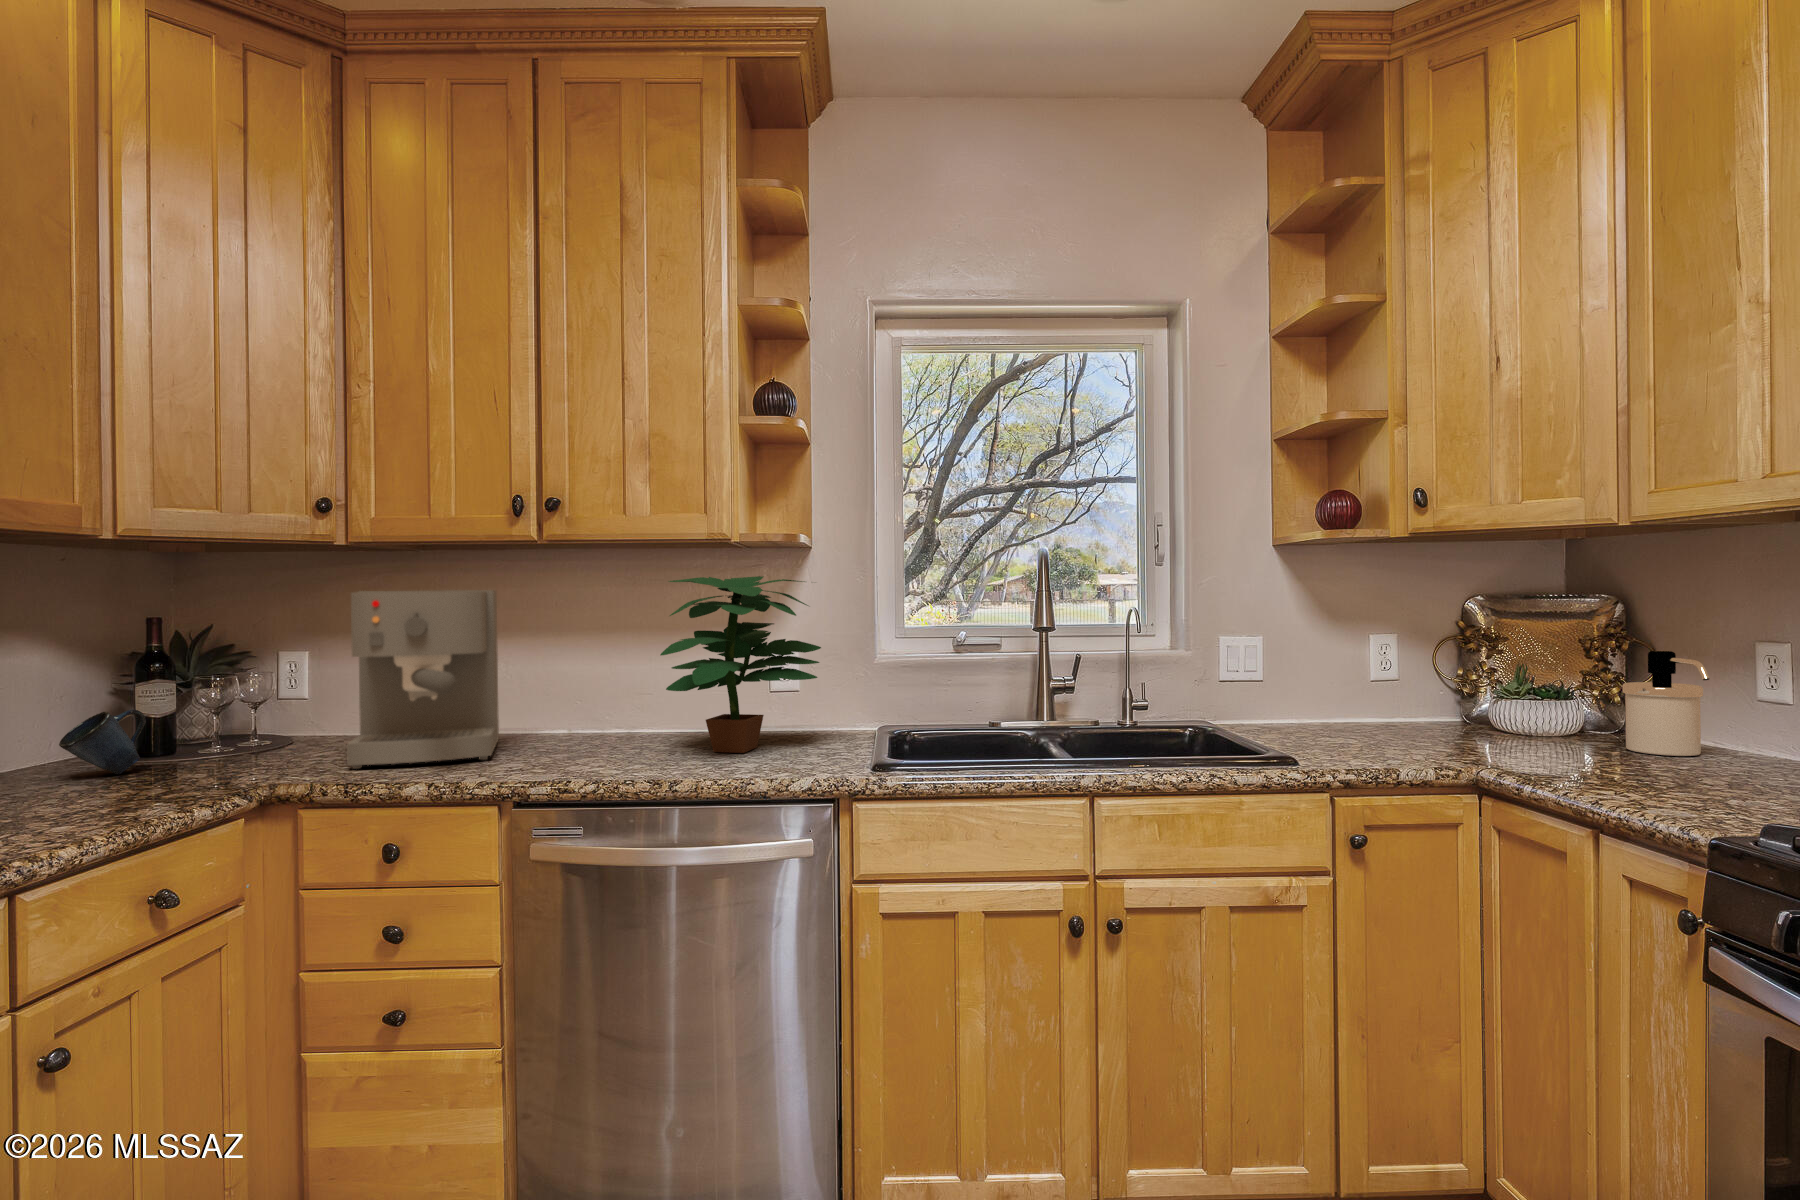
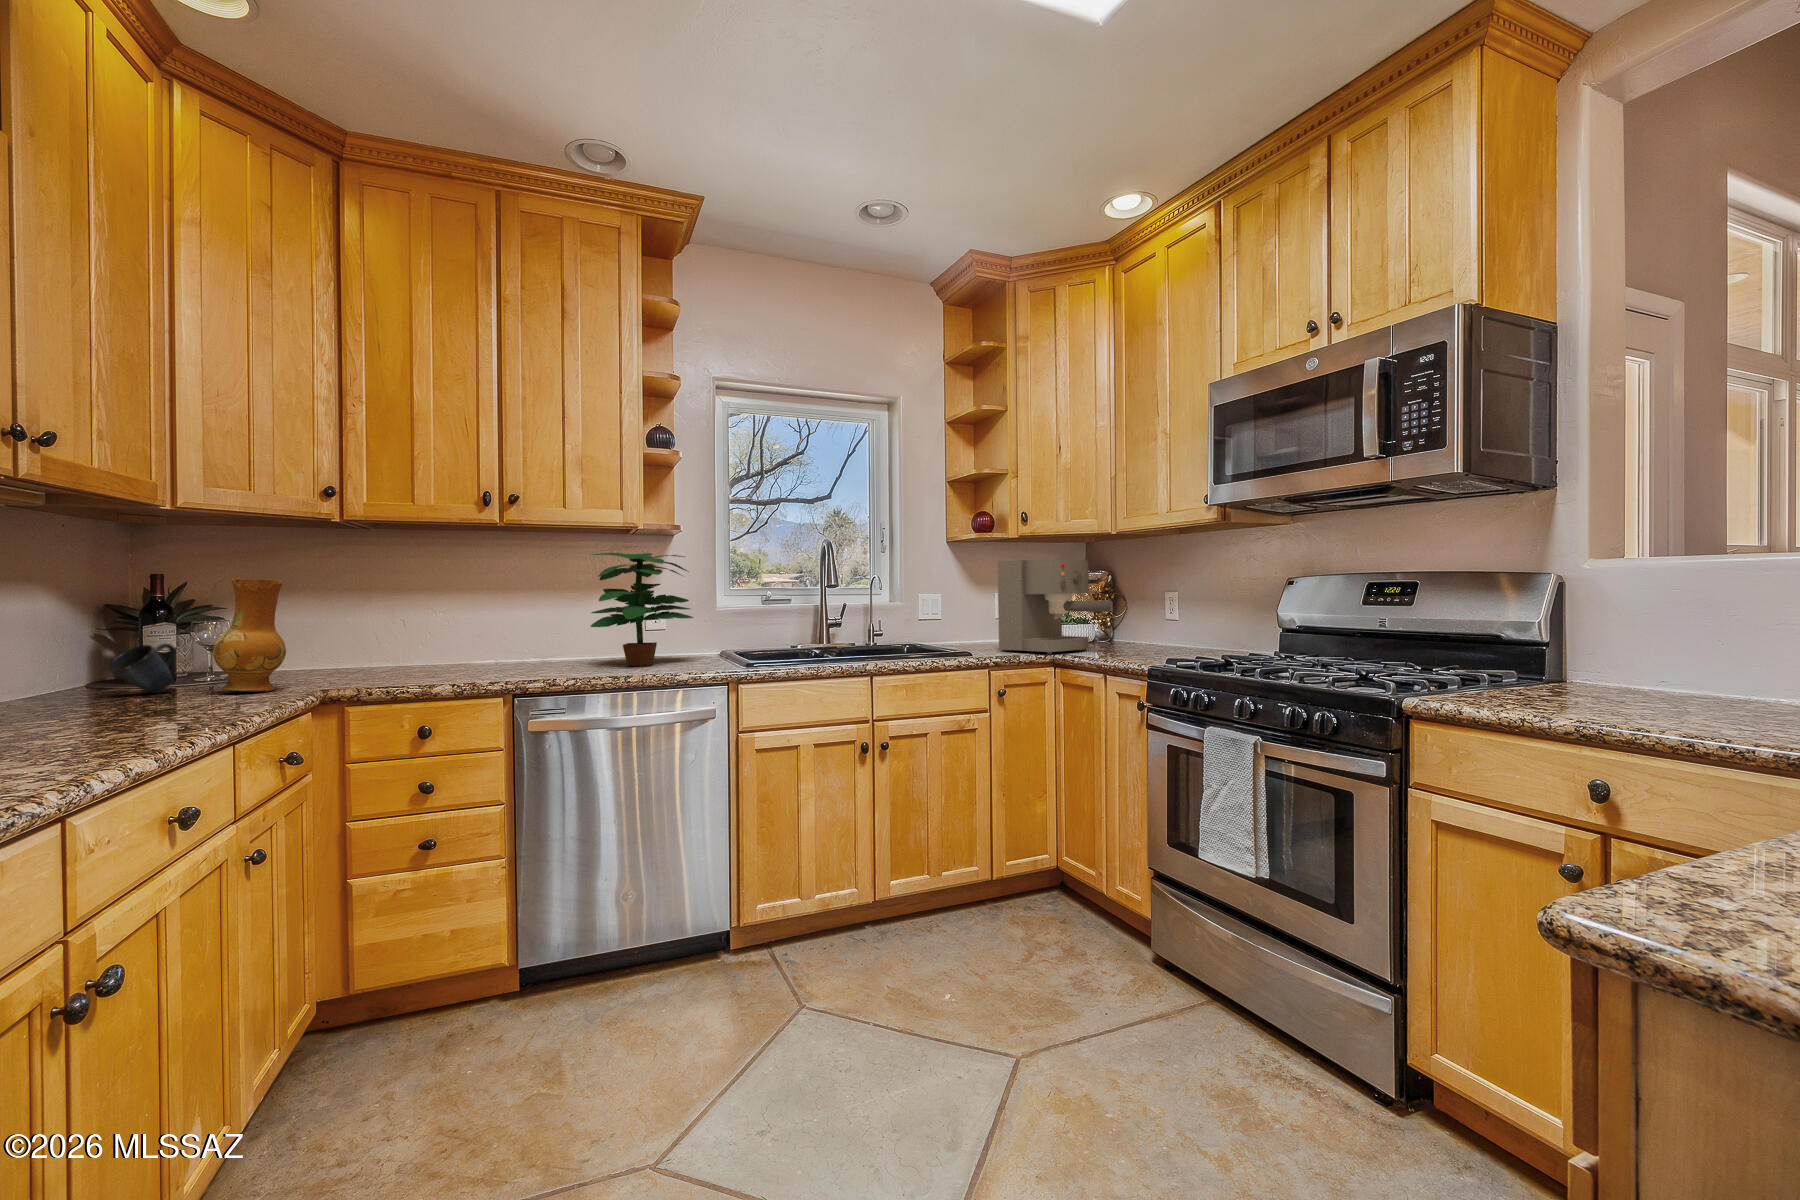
coffee maker: present [347,590,499,769] -> present [998,560,1111,654]
ceramic jug: none [148,627,243,784] -> present [213,578,286,692]
soap dispenser: present [1623,651,1709,756] -> none [1112,597,1145,647]

